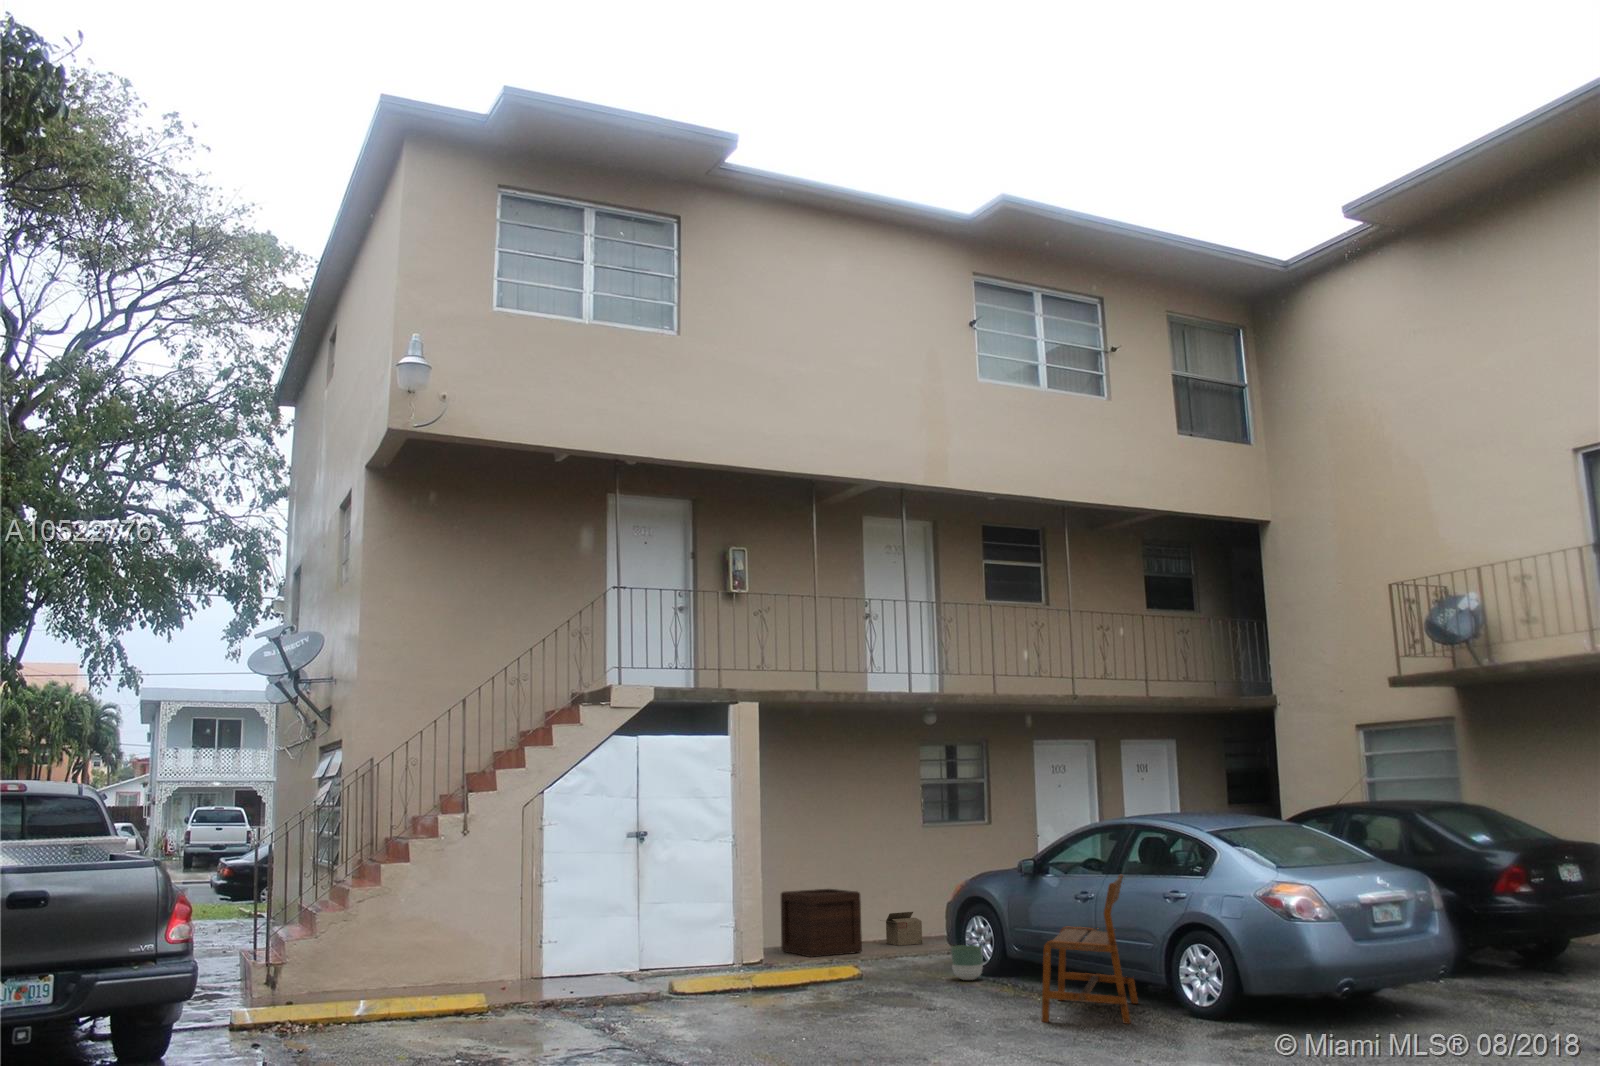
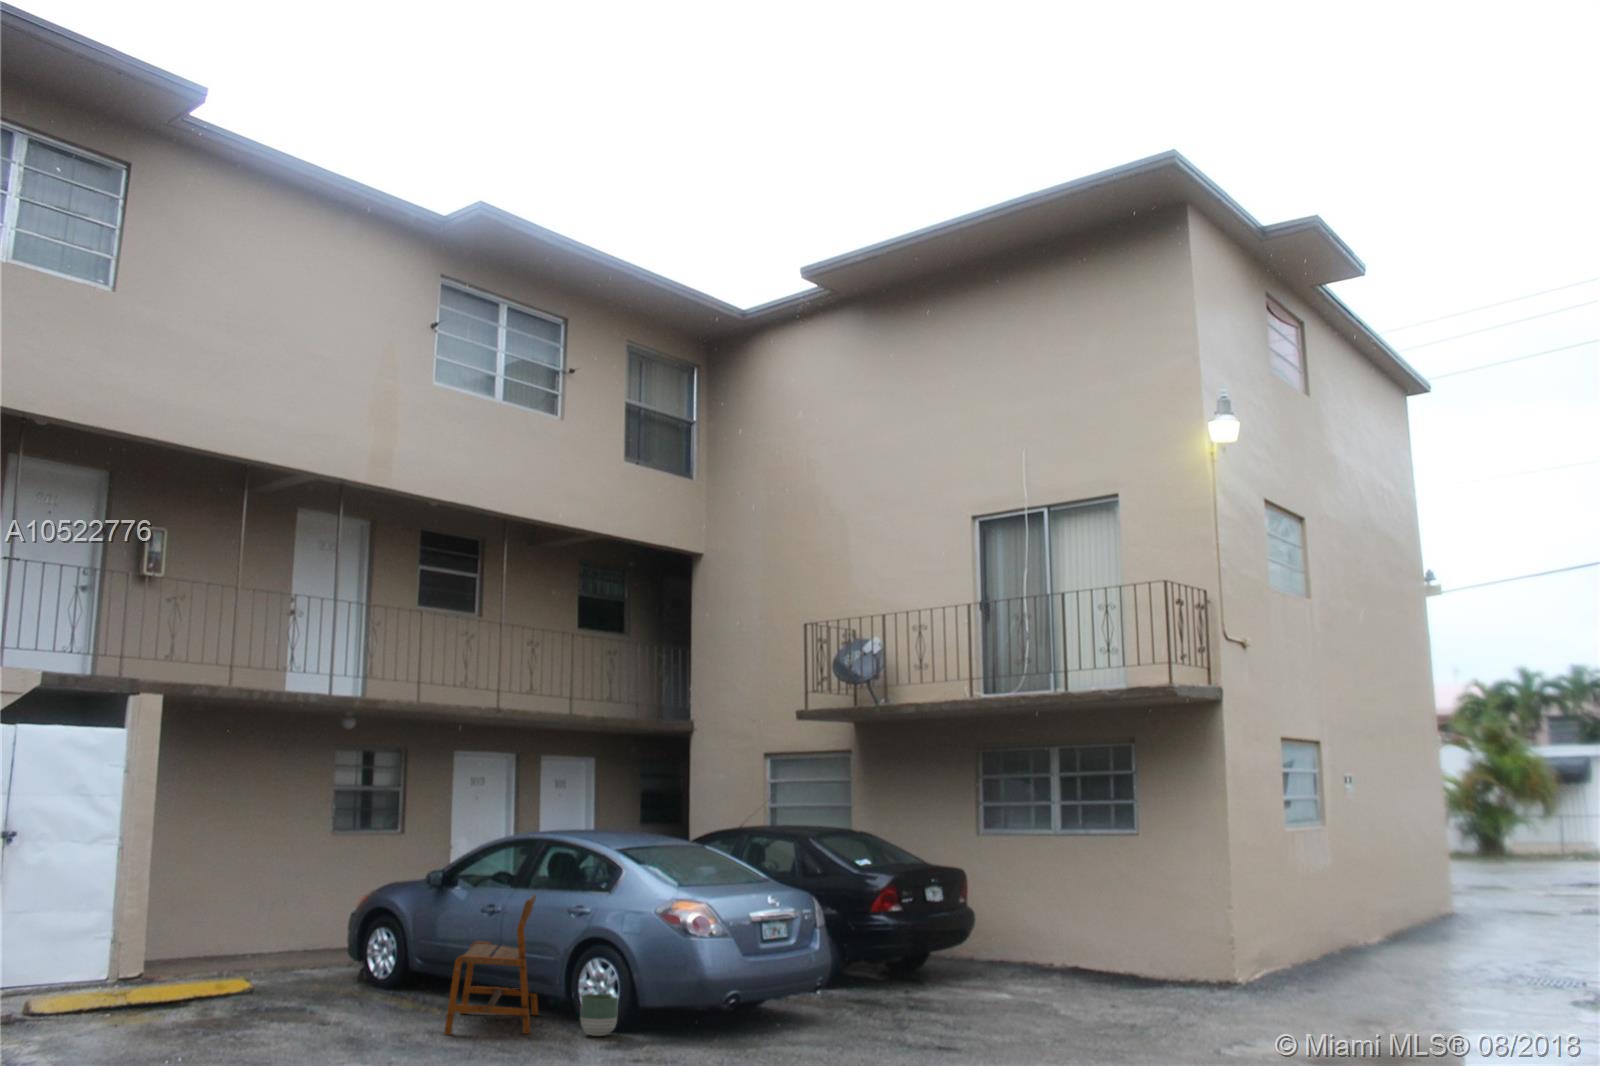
wooden crate: present [781,889,862,957] -> none [153,900,253,975]
cardboard box: present [886,912,922,946] -> none [264,926,317,962]
planter: present [951,945,983,980] -> present [580,994,618,1036]

